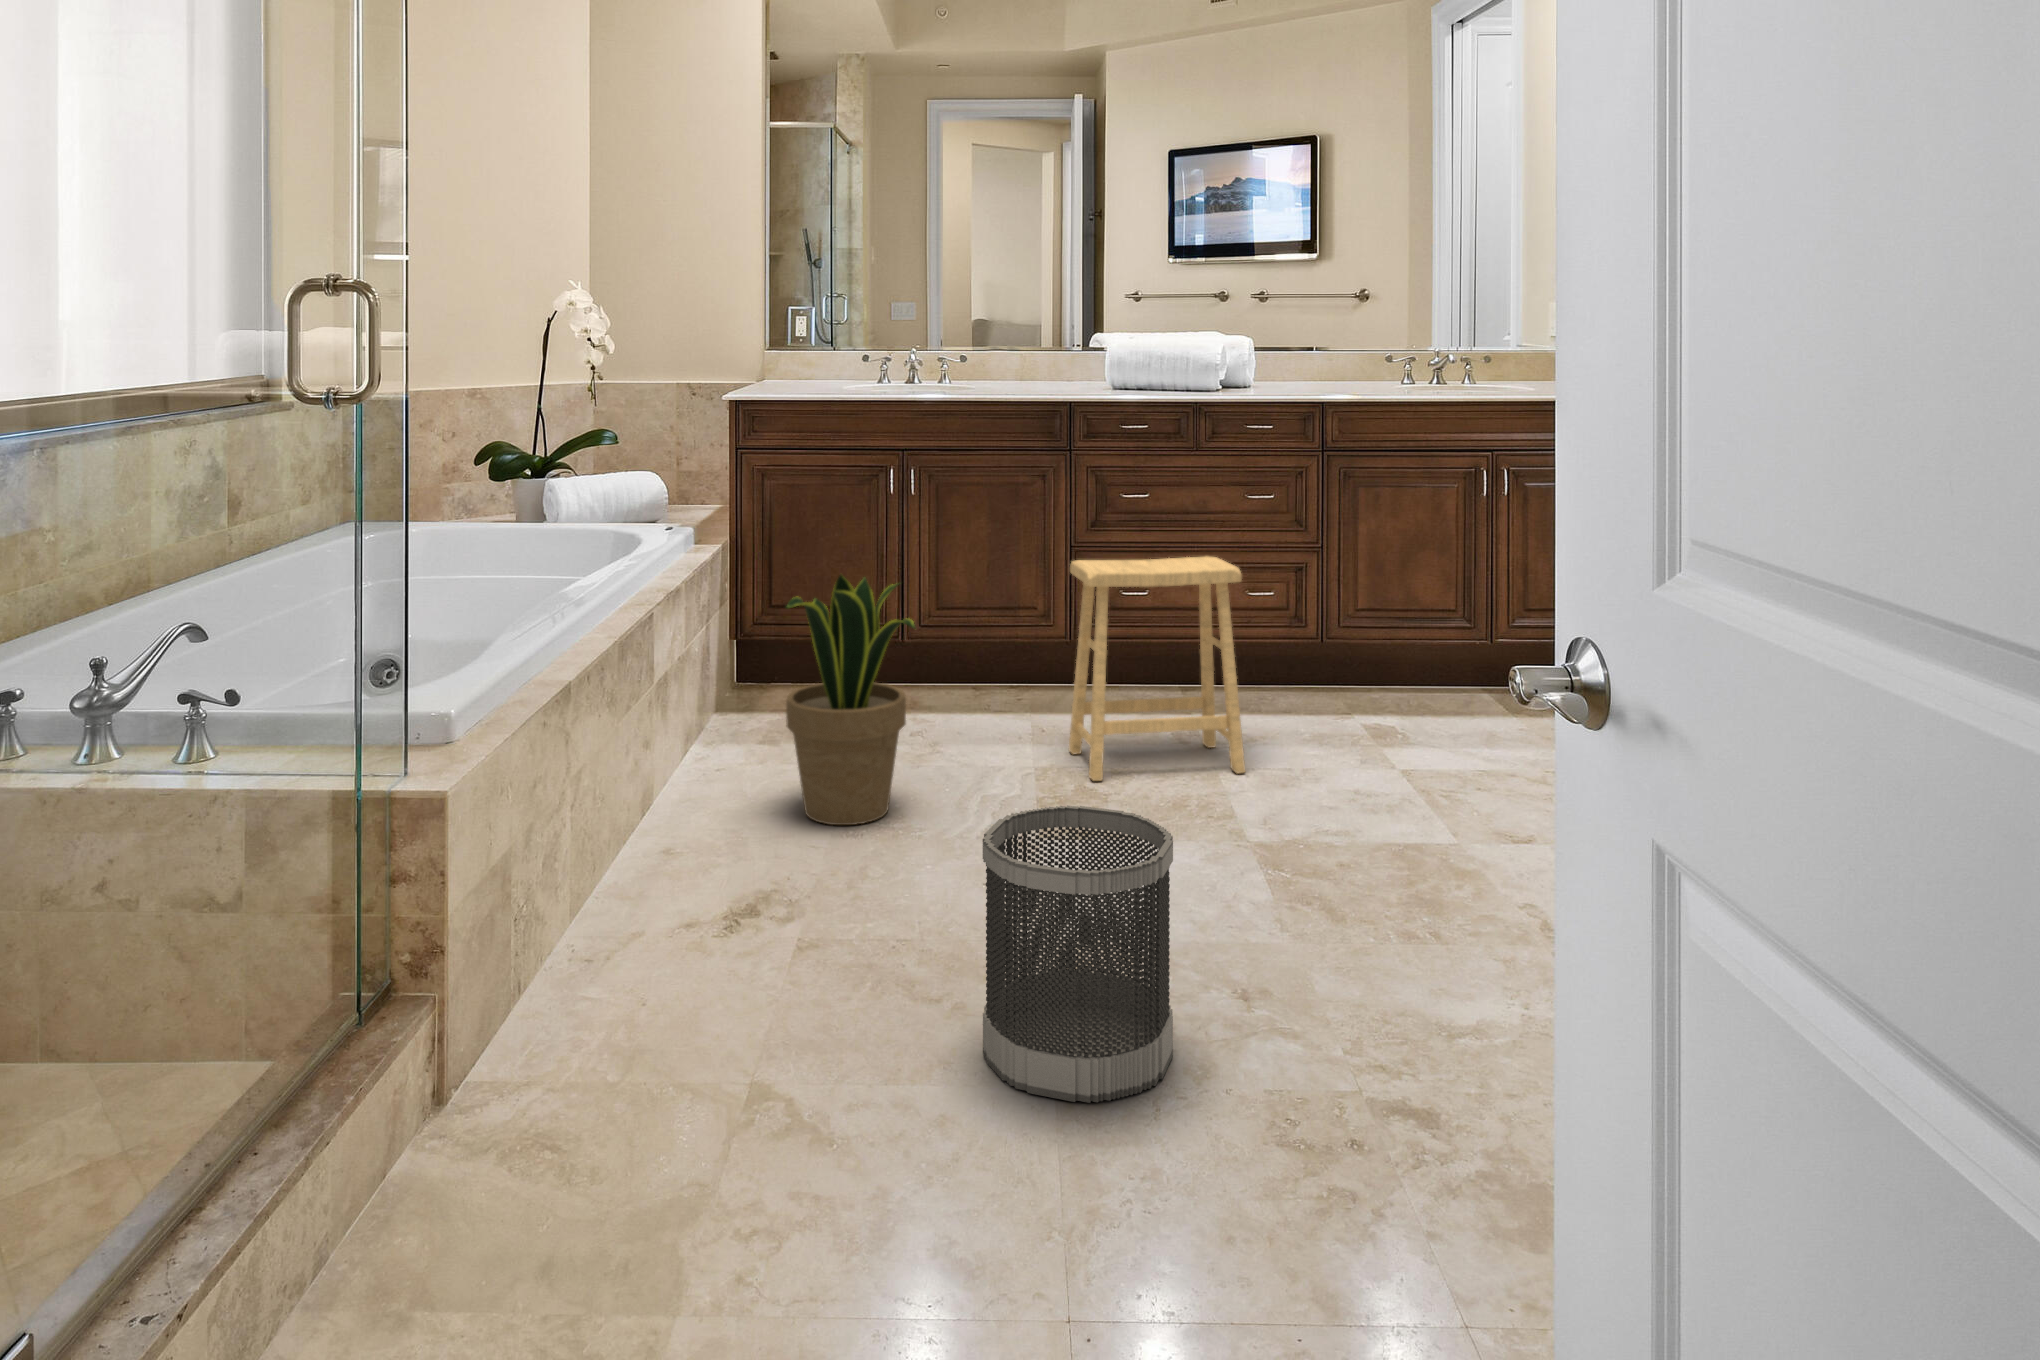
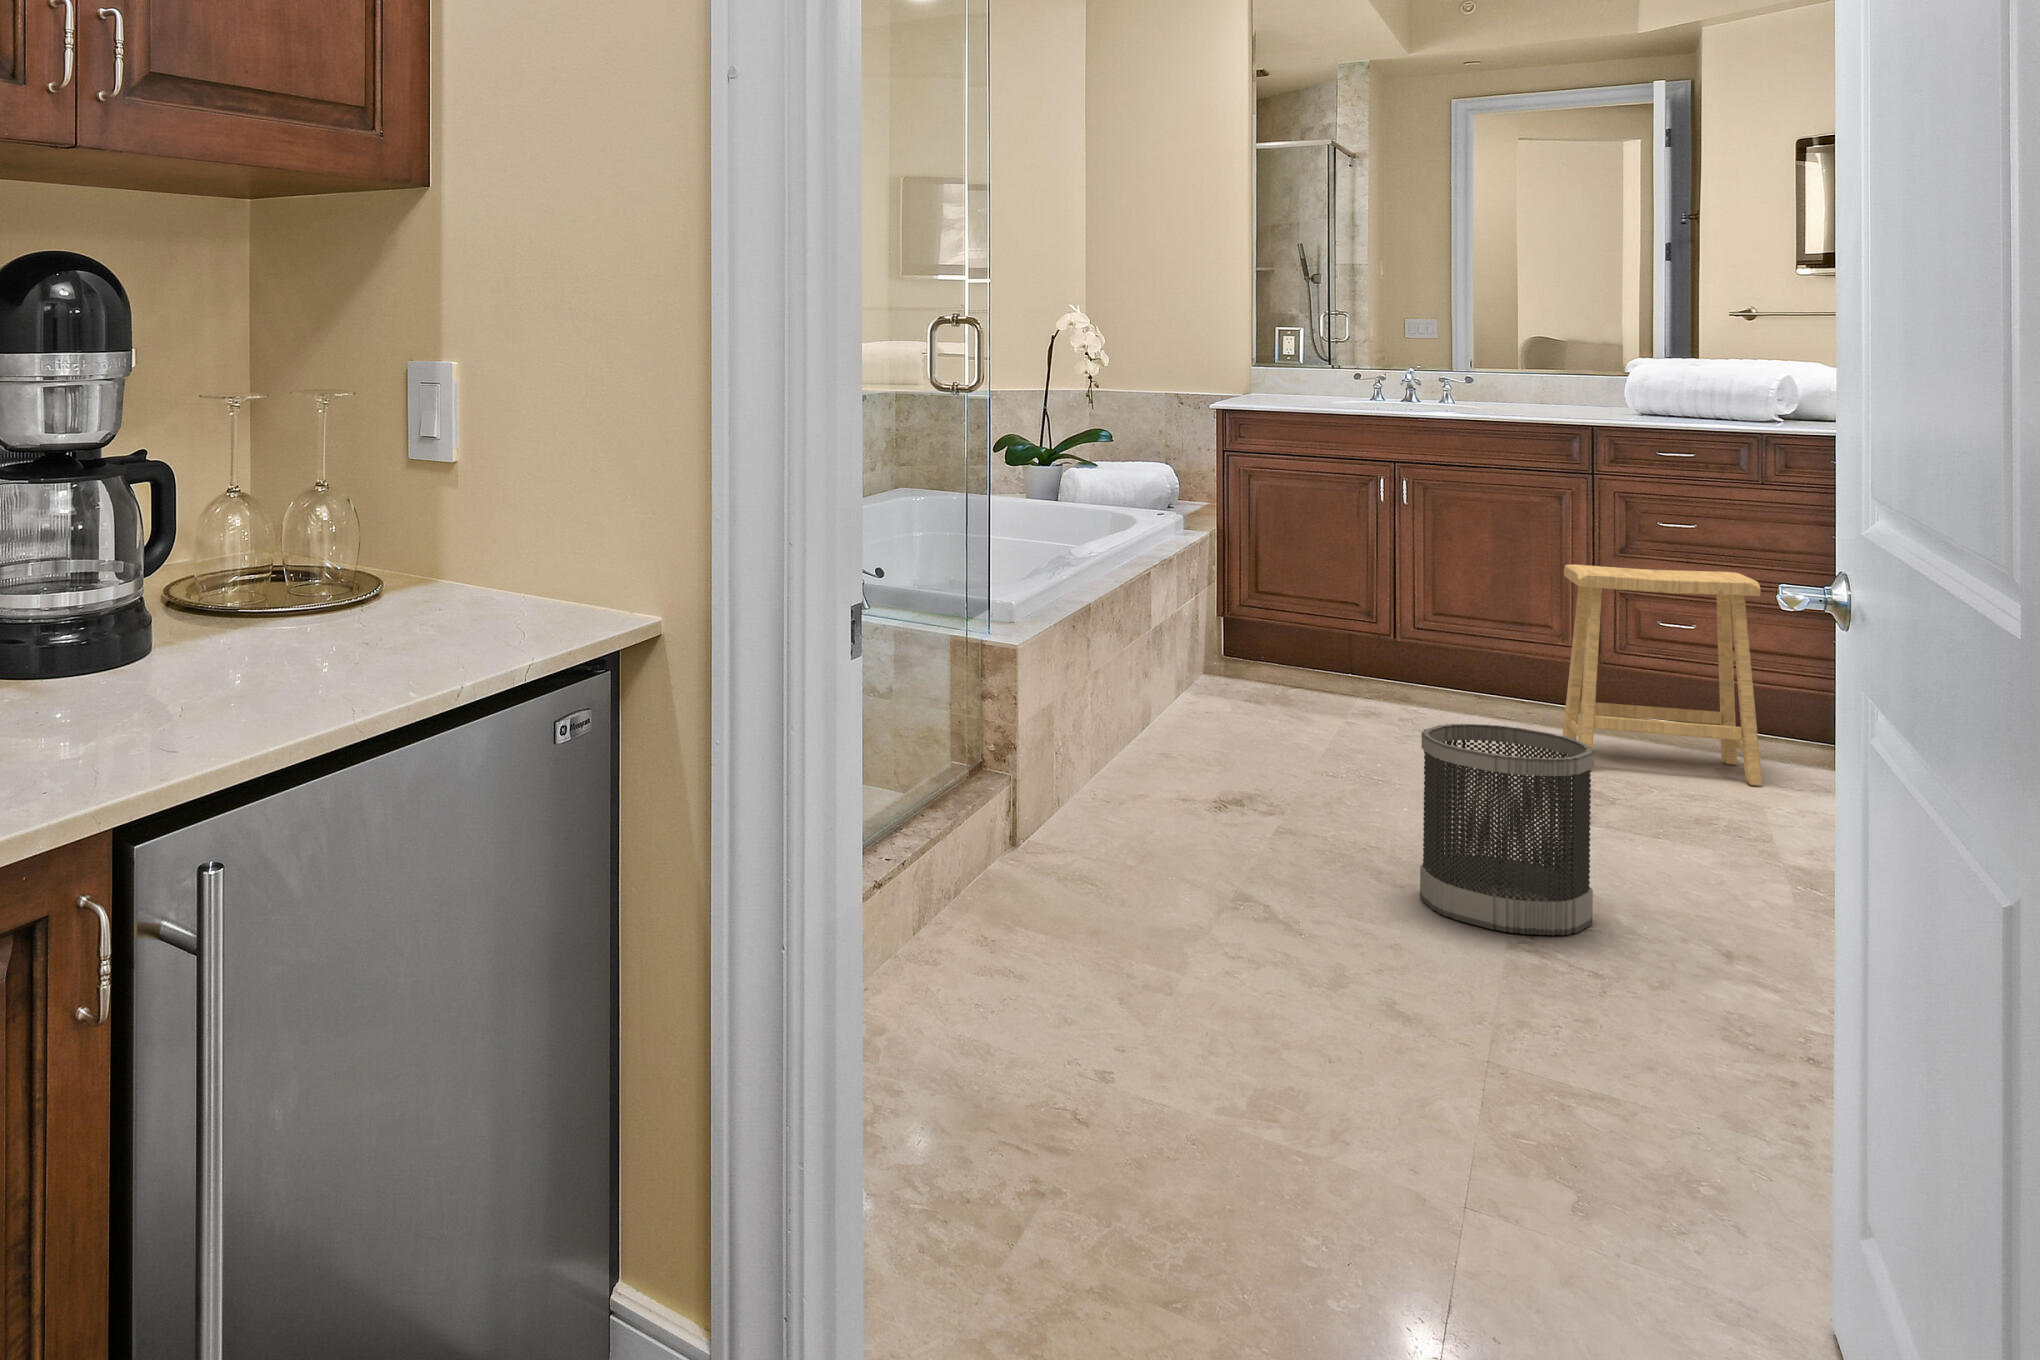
potted plant: present [786,575,915,825] -> none [1267,551,1390,766]

